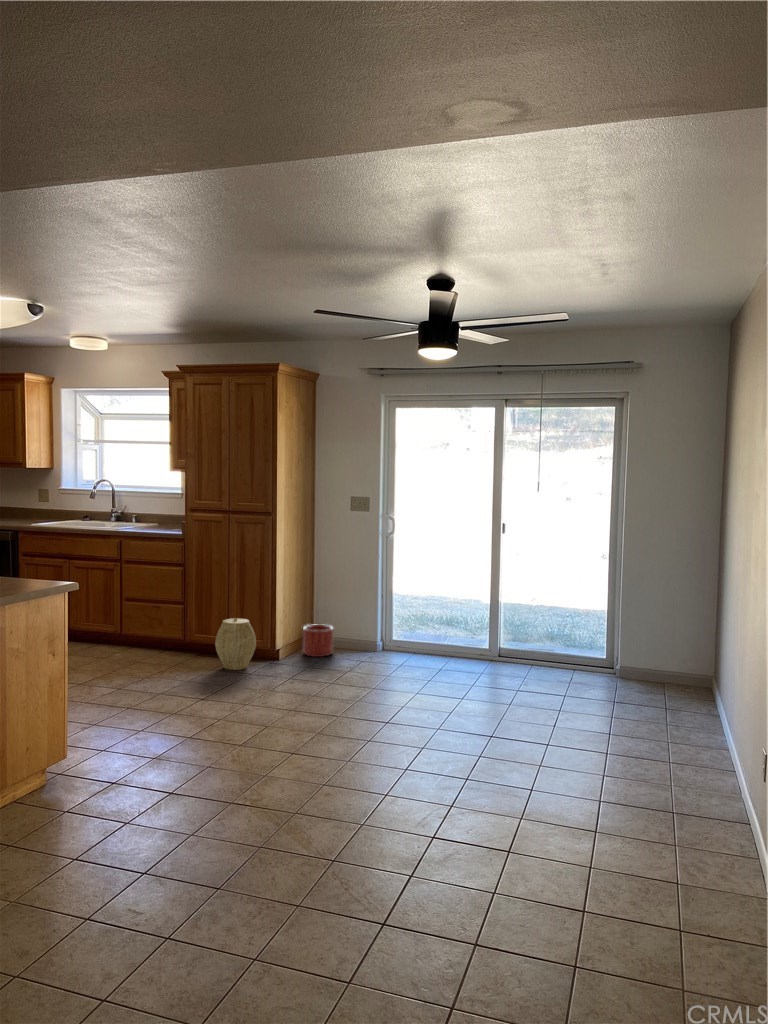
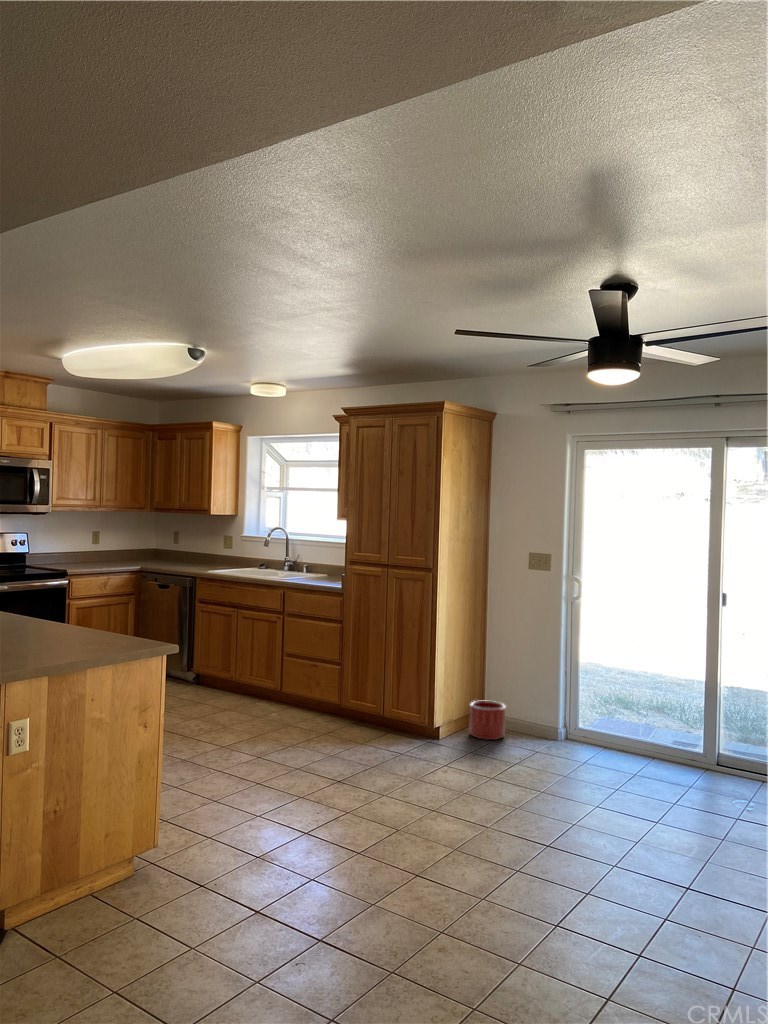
woven basket: present [215,618,256,670] -> none [367,687,412,747]

